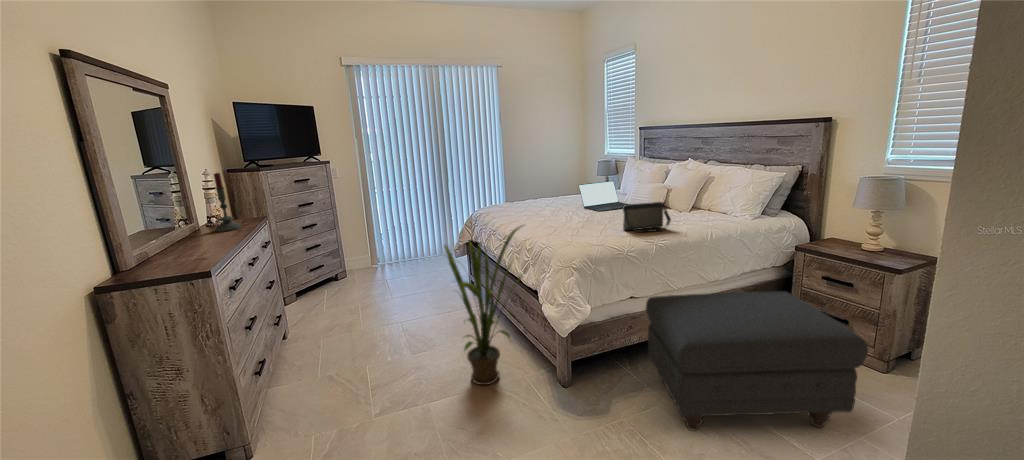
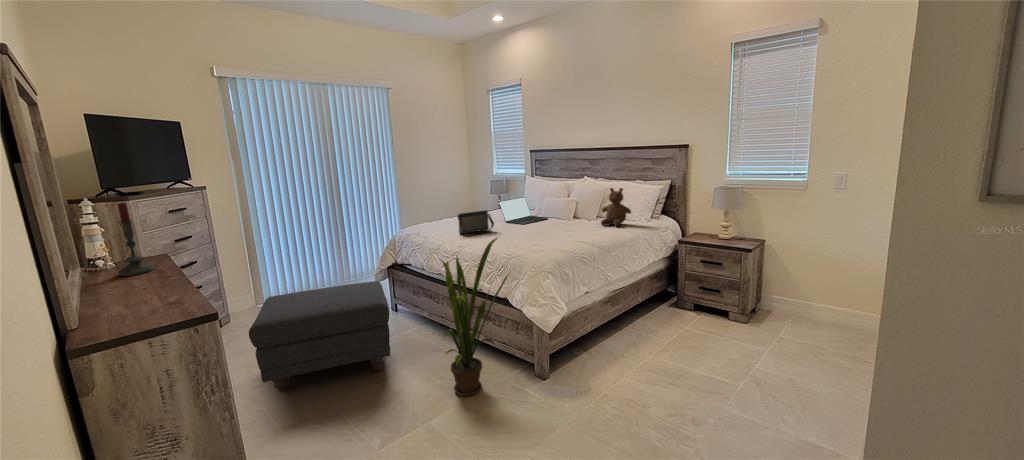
teddy bear: none [686,174,728,222] -> present [601,188,631,227]
handbag: present [623,202,671,232] -> present [458,210,494,234]
ottoman: present [646,291,868,431] -> present [249,281,390,392]

